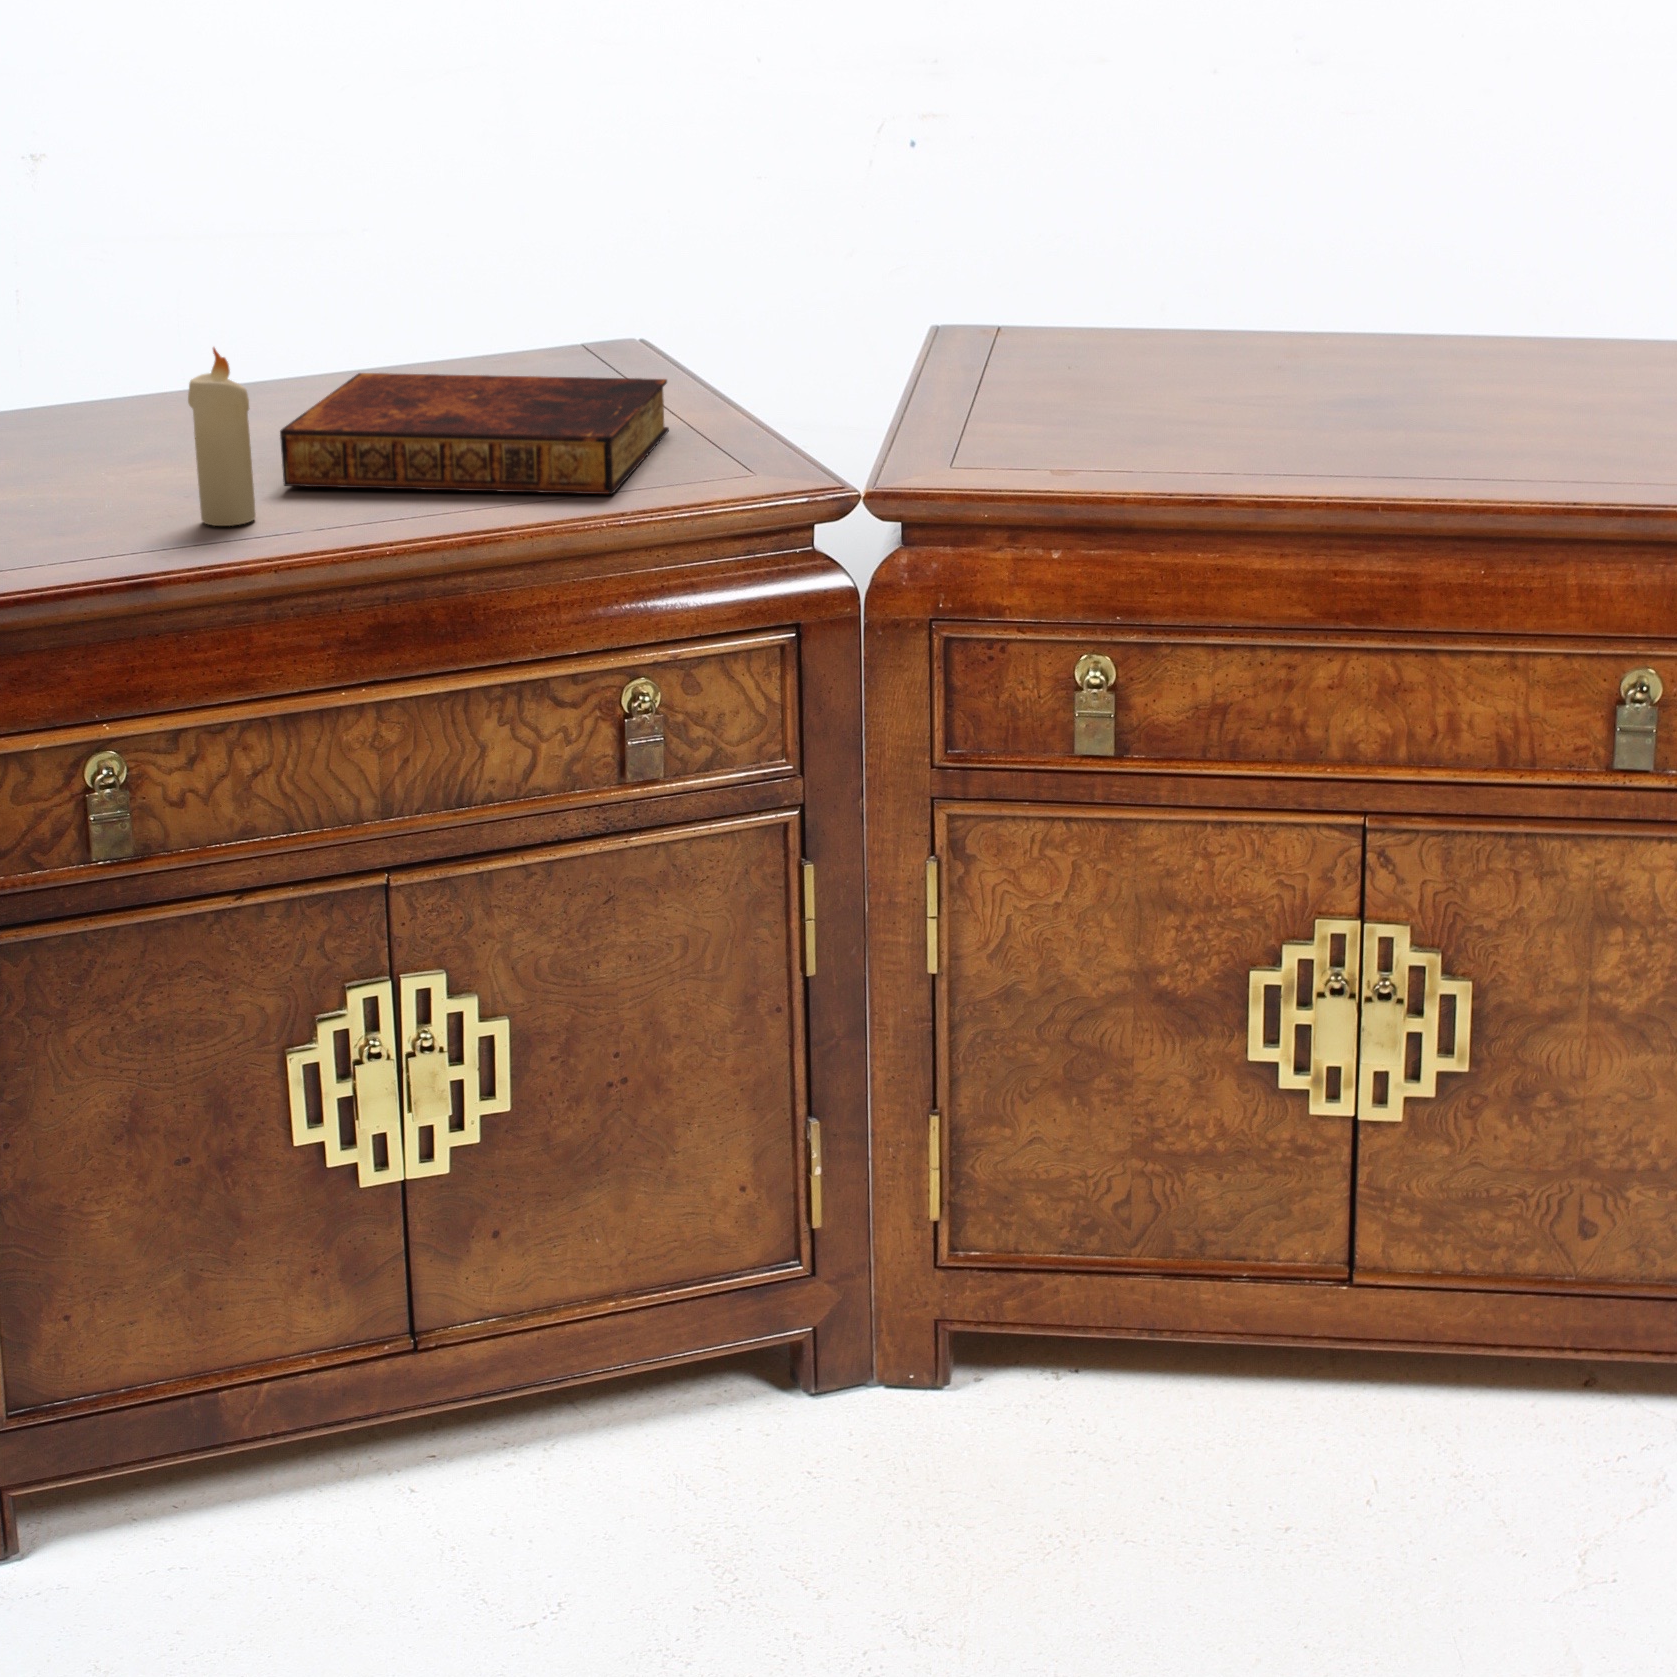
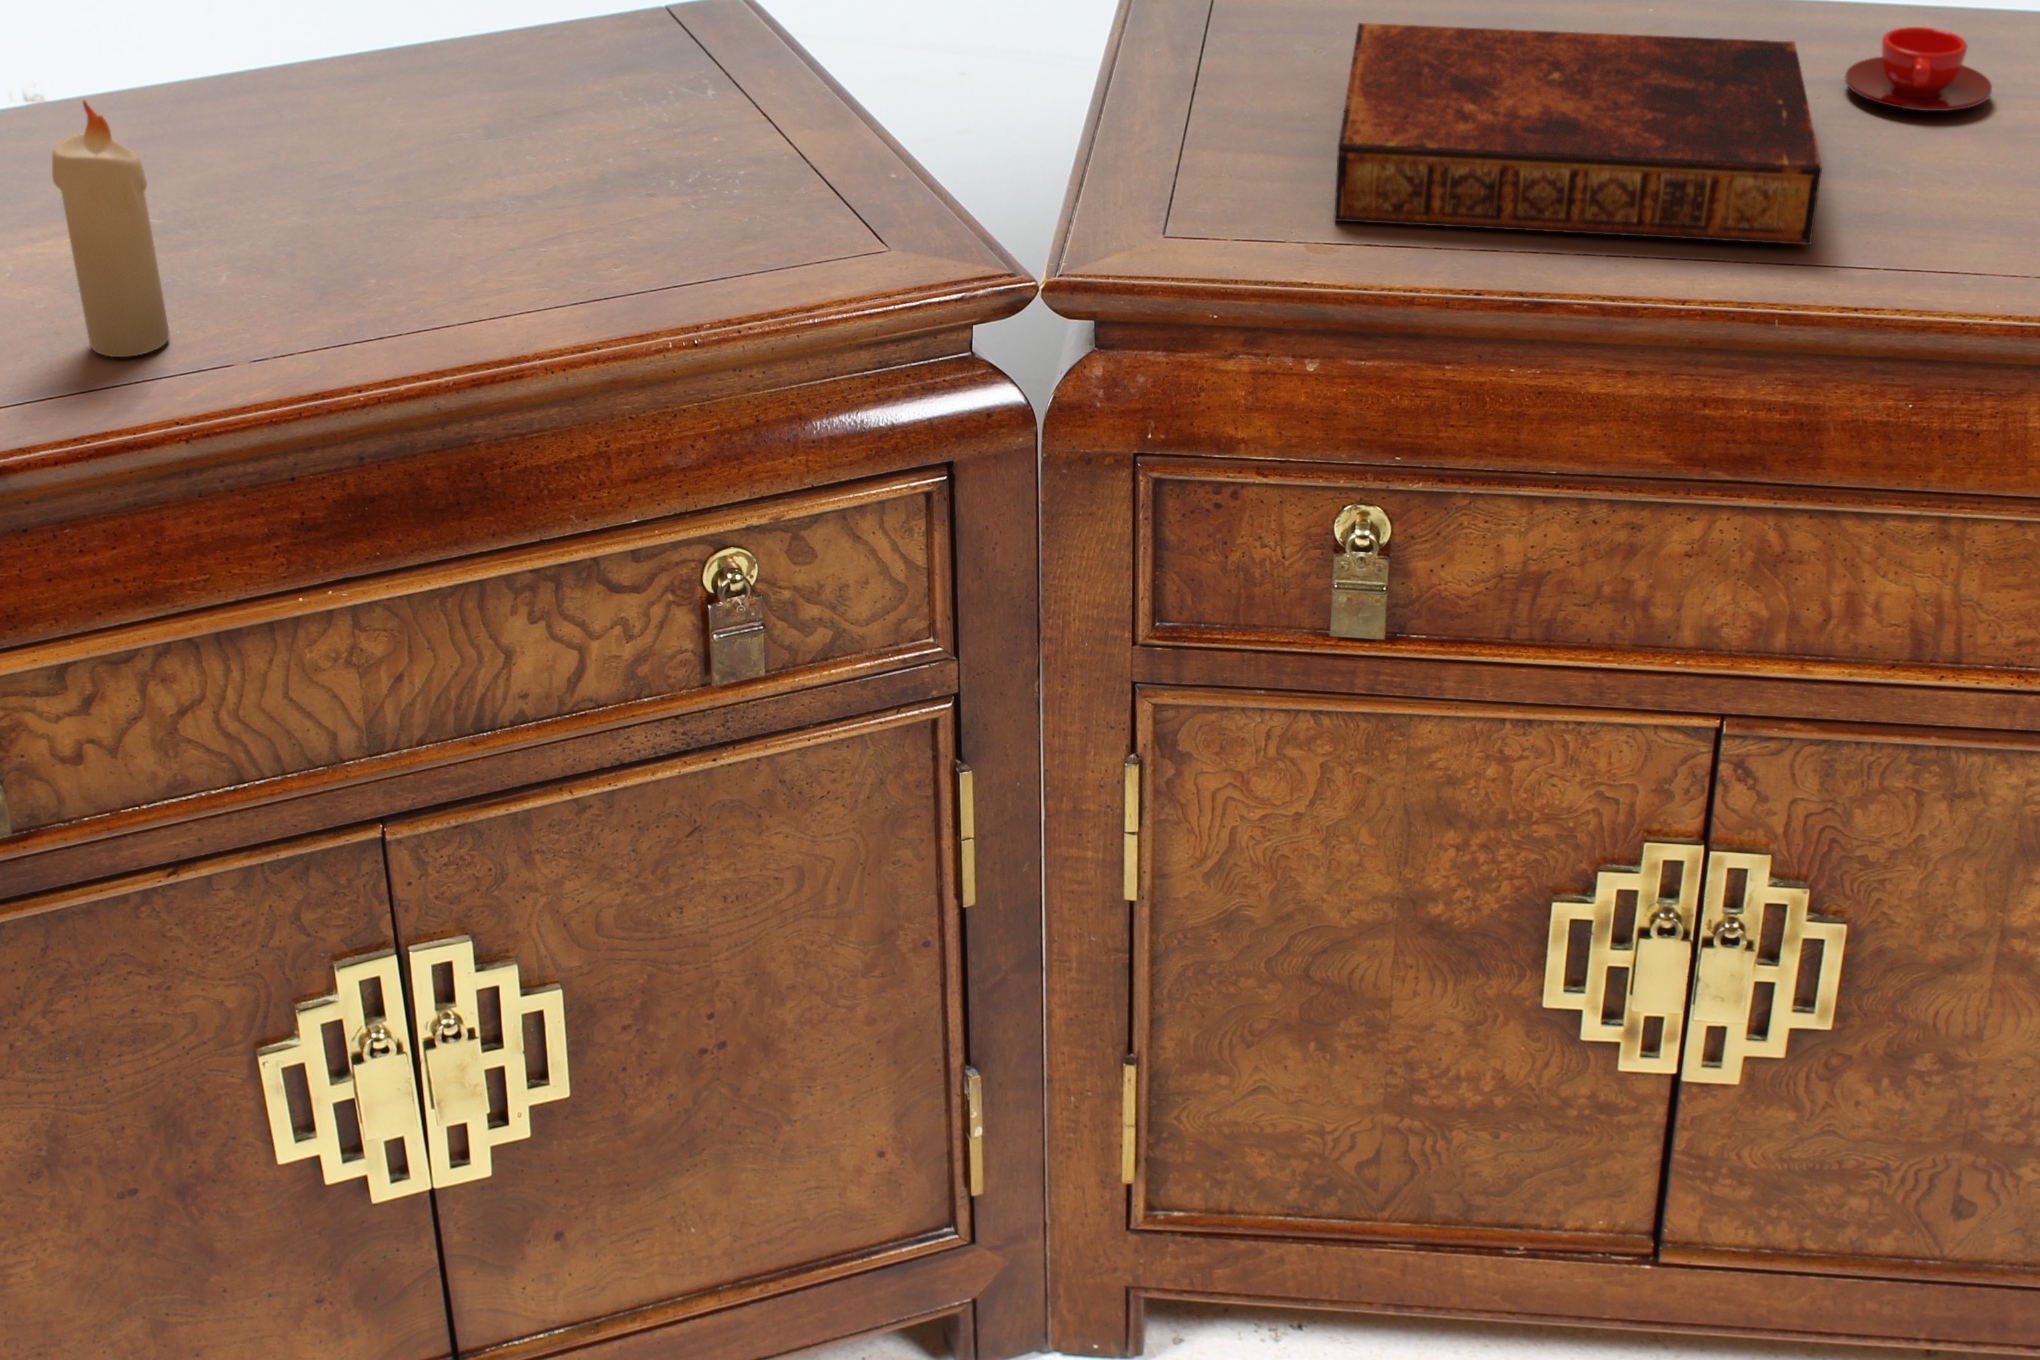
teacup: none [1453,349,1560,401] -> present [1845,27,1992,111]
book: present [280,373,669,494] -> present [1334,23,1822,245]

